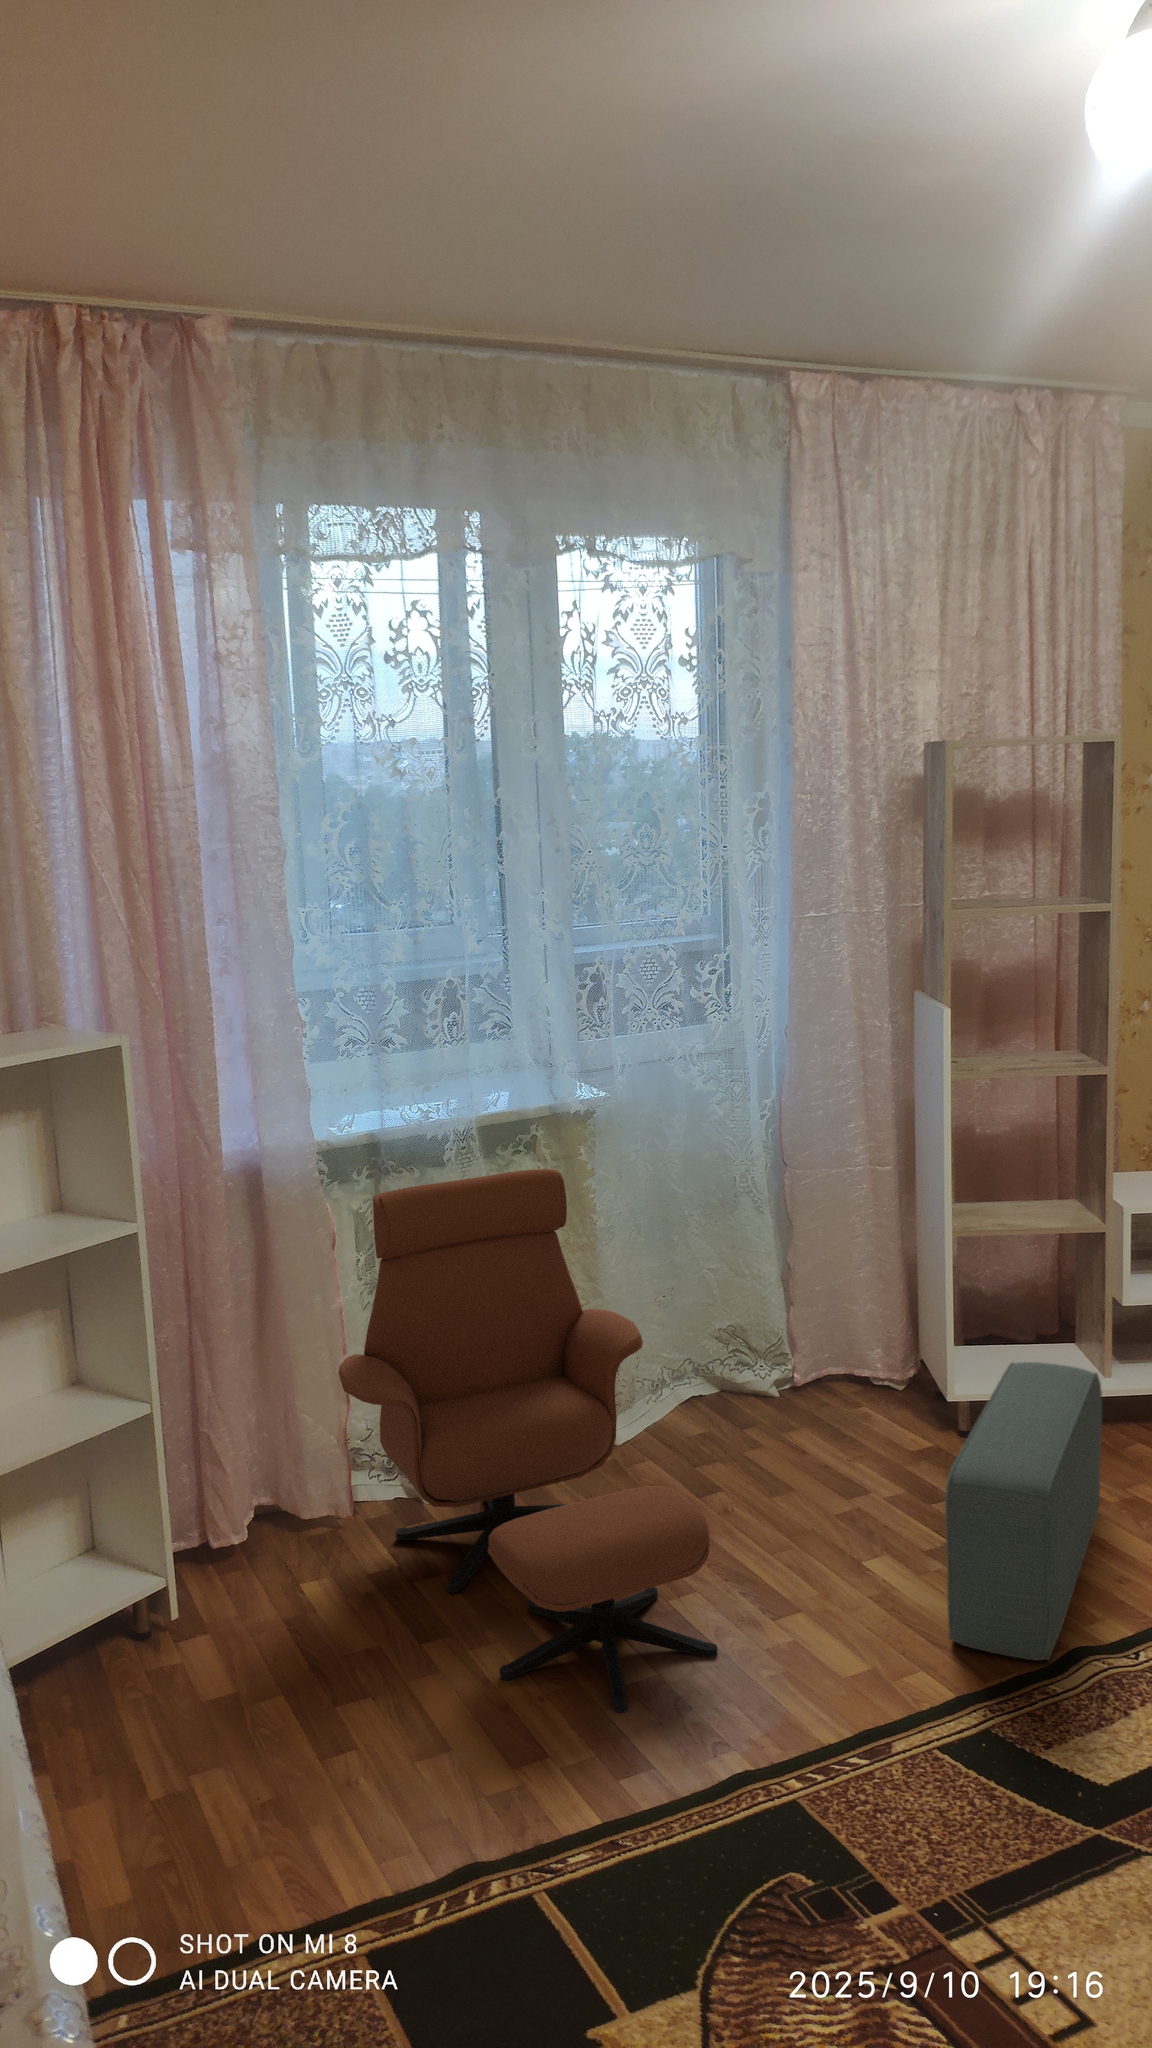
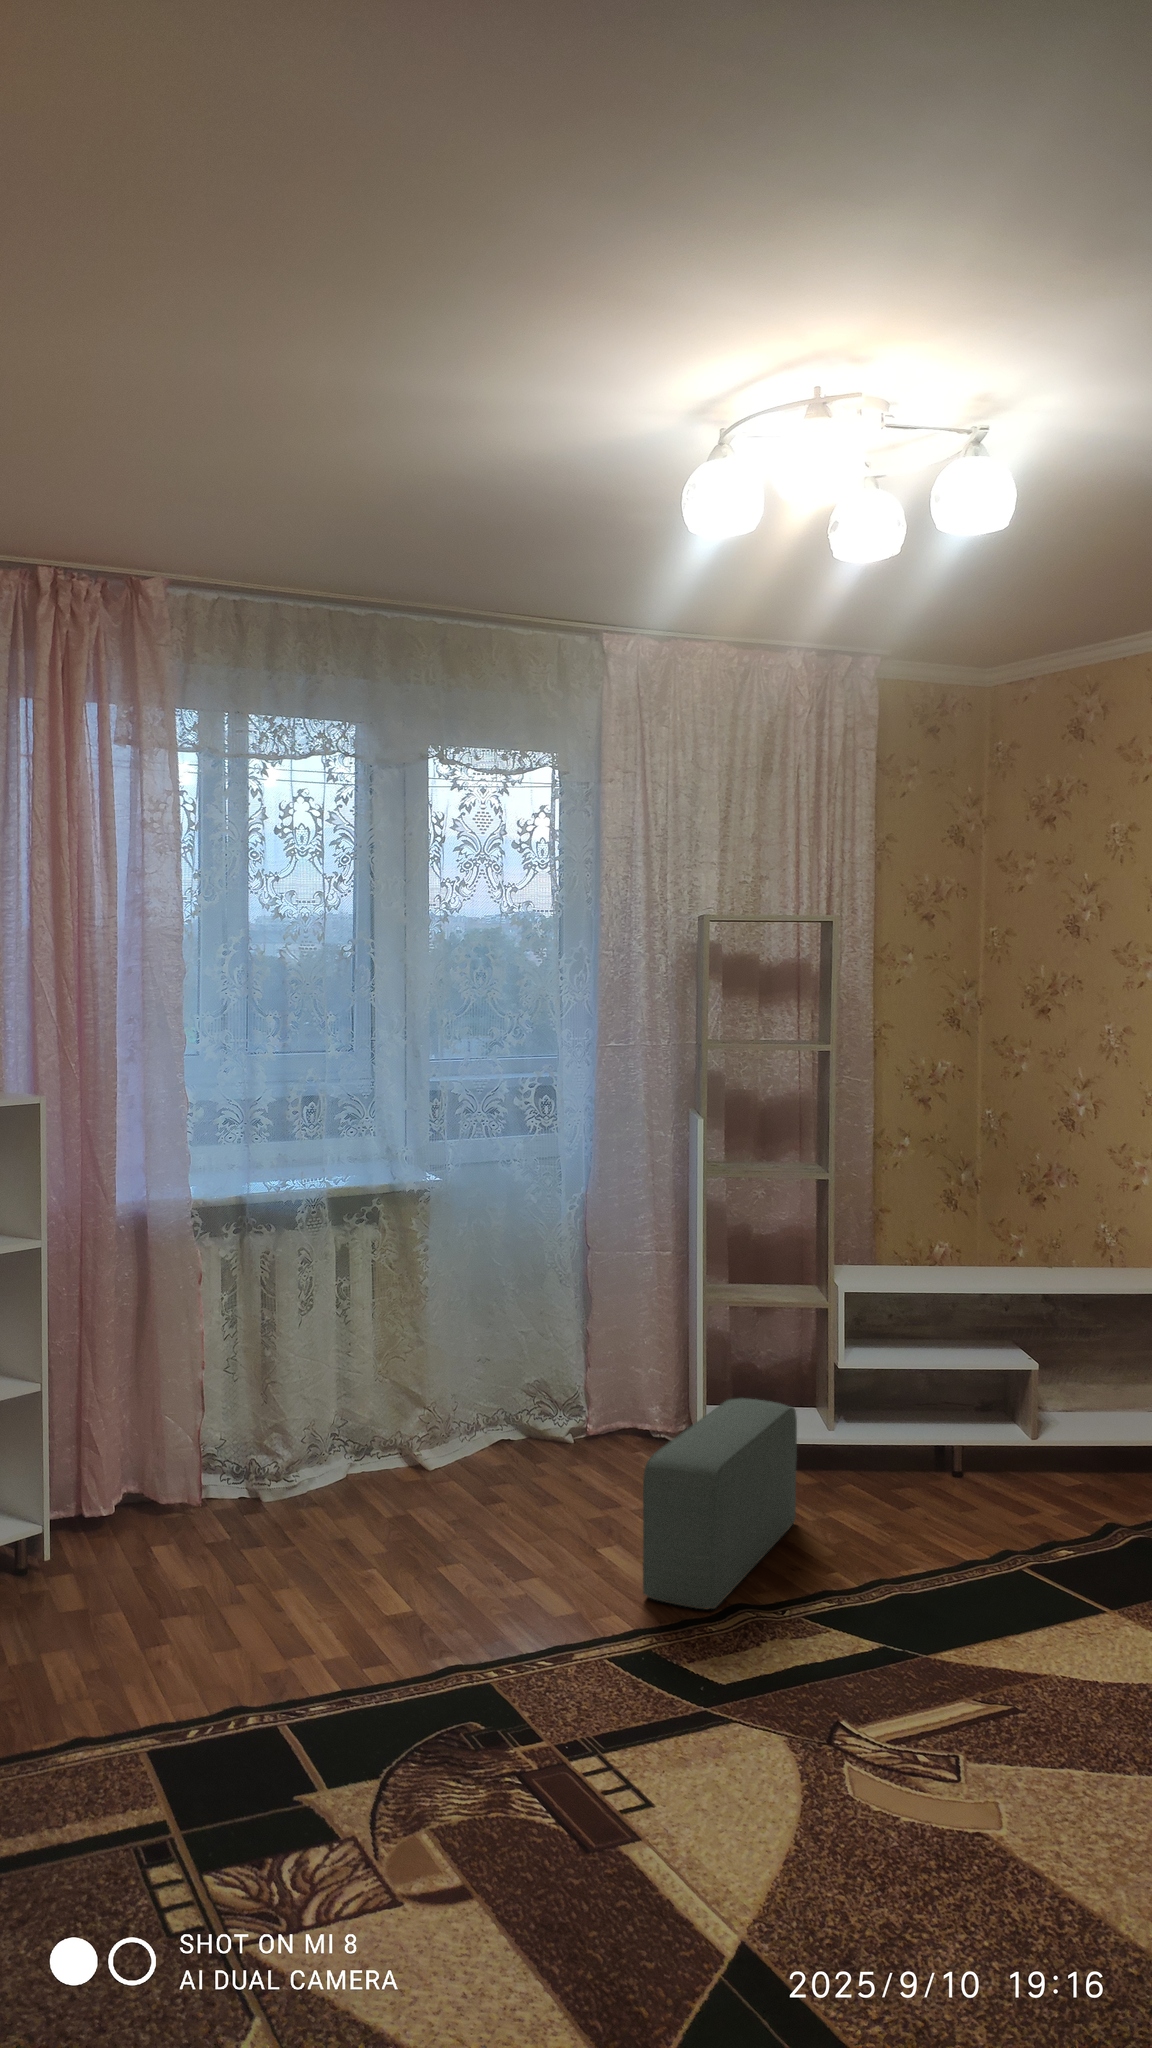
lounge chair: present [338,1169,717,1713] -> none [194,1230,464,1632]

